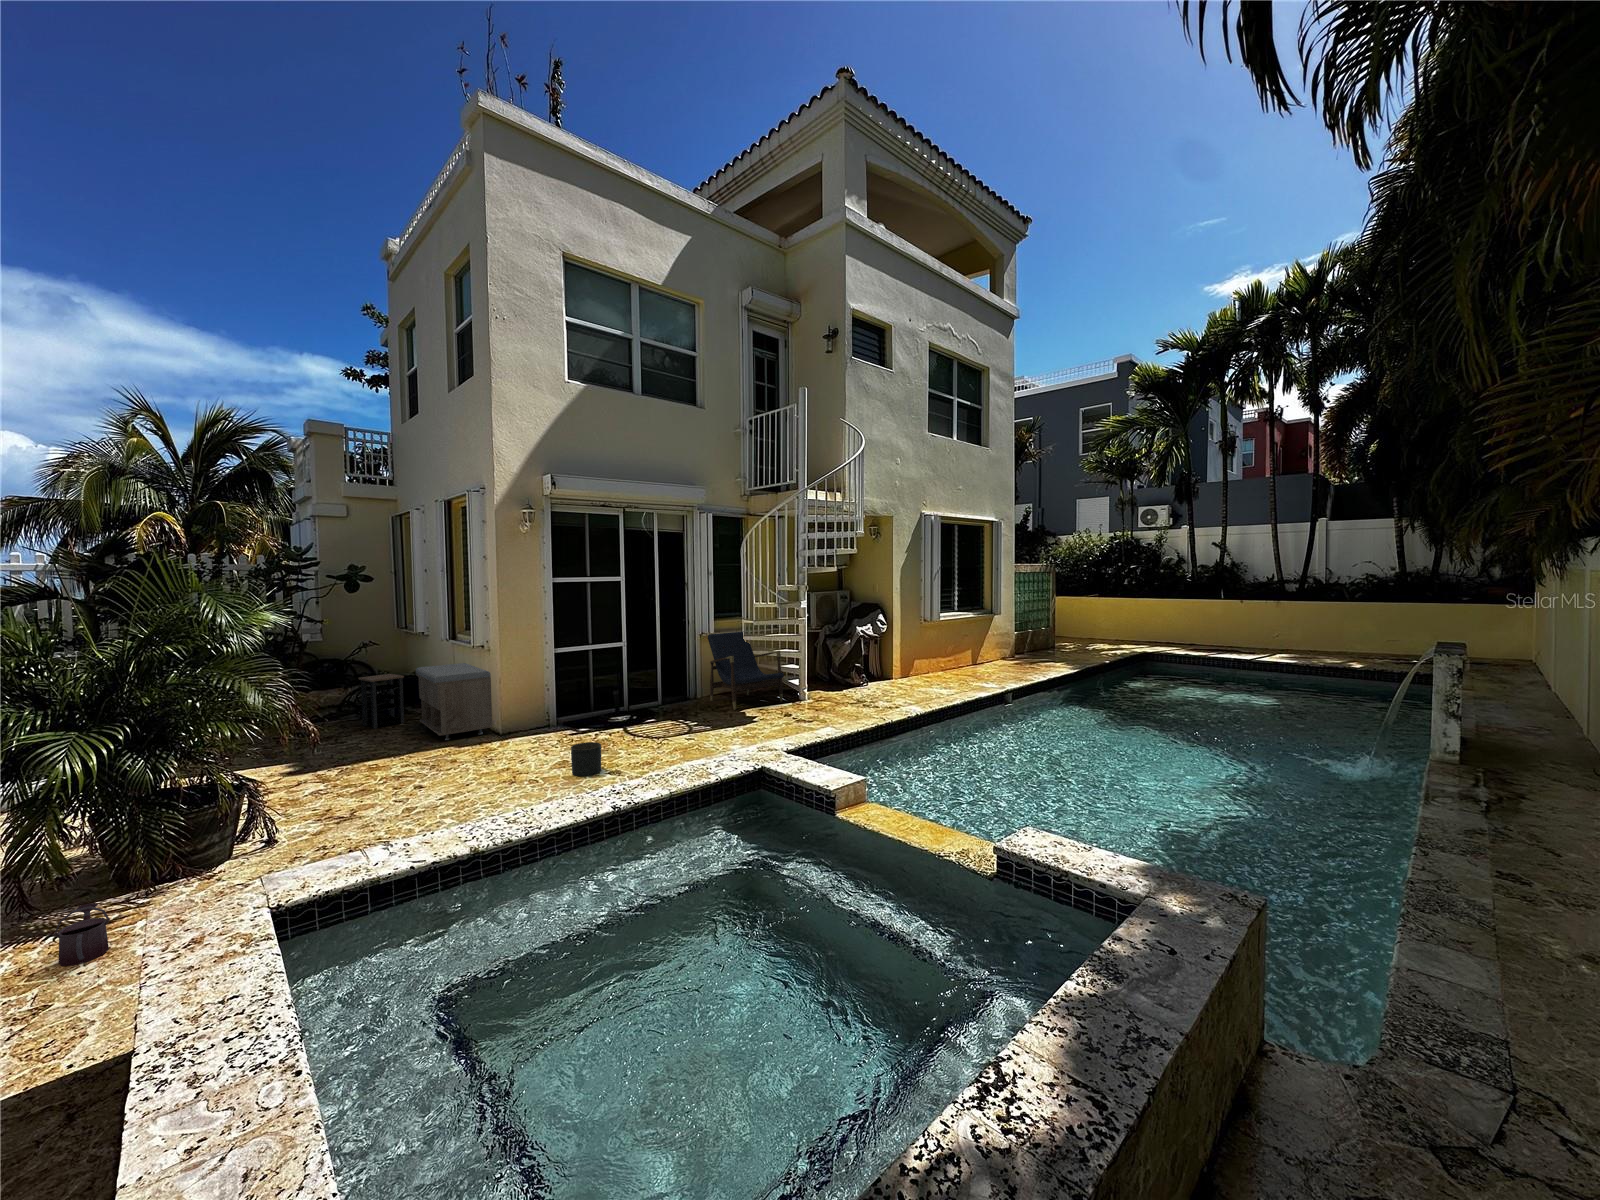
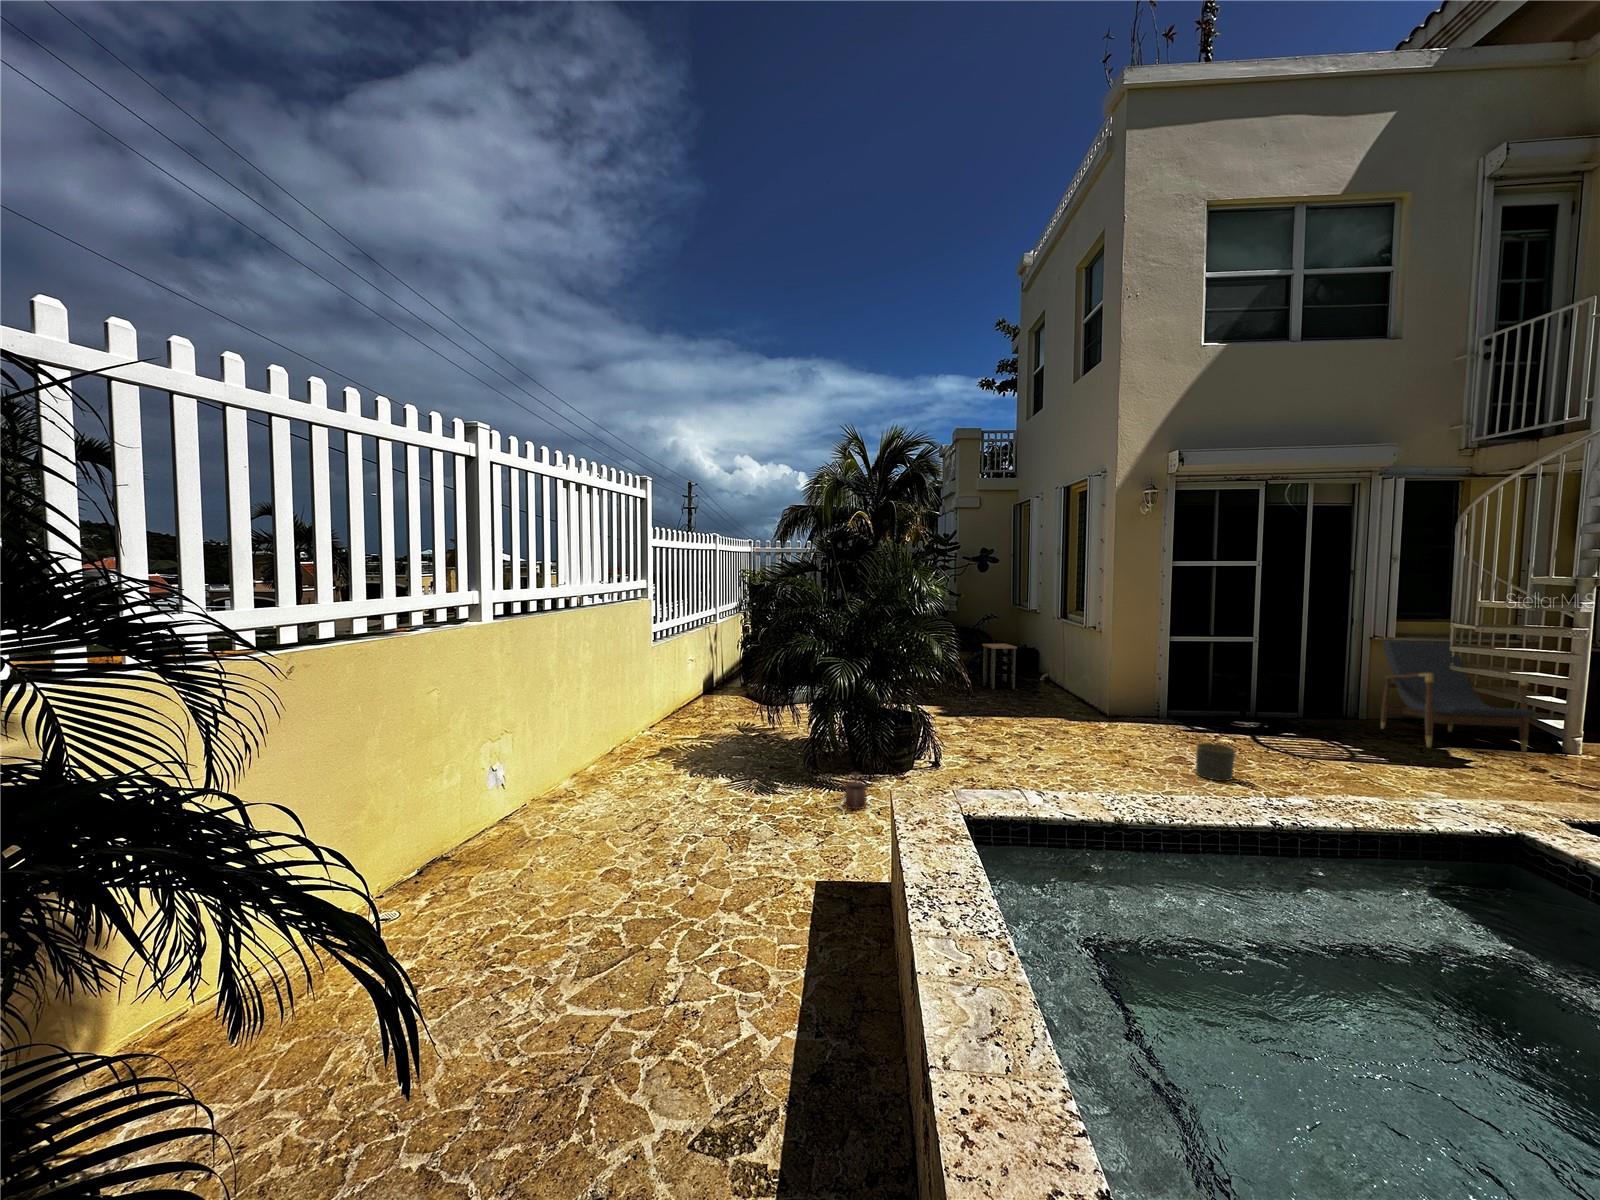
storage bench: present [416,663,492,740] -> none [1029,641,1099,712]

